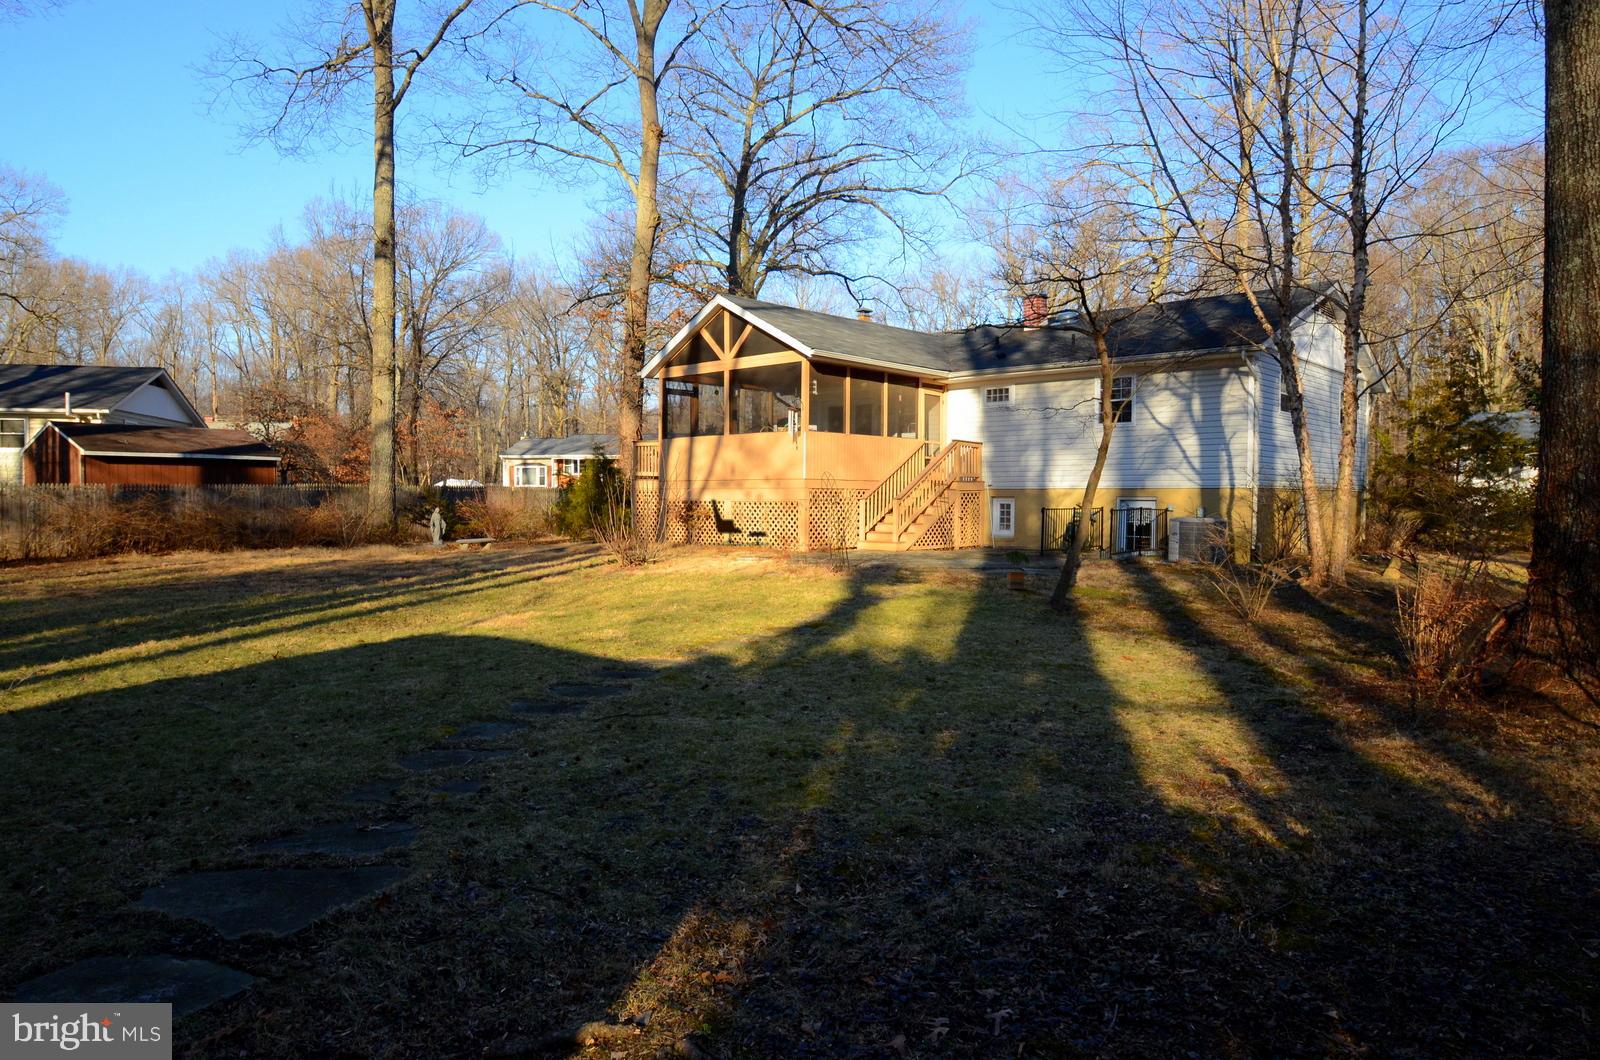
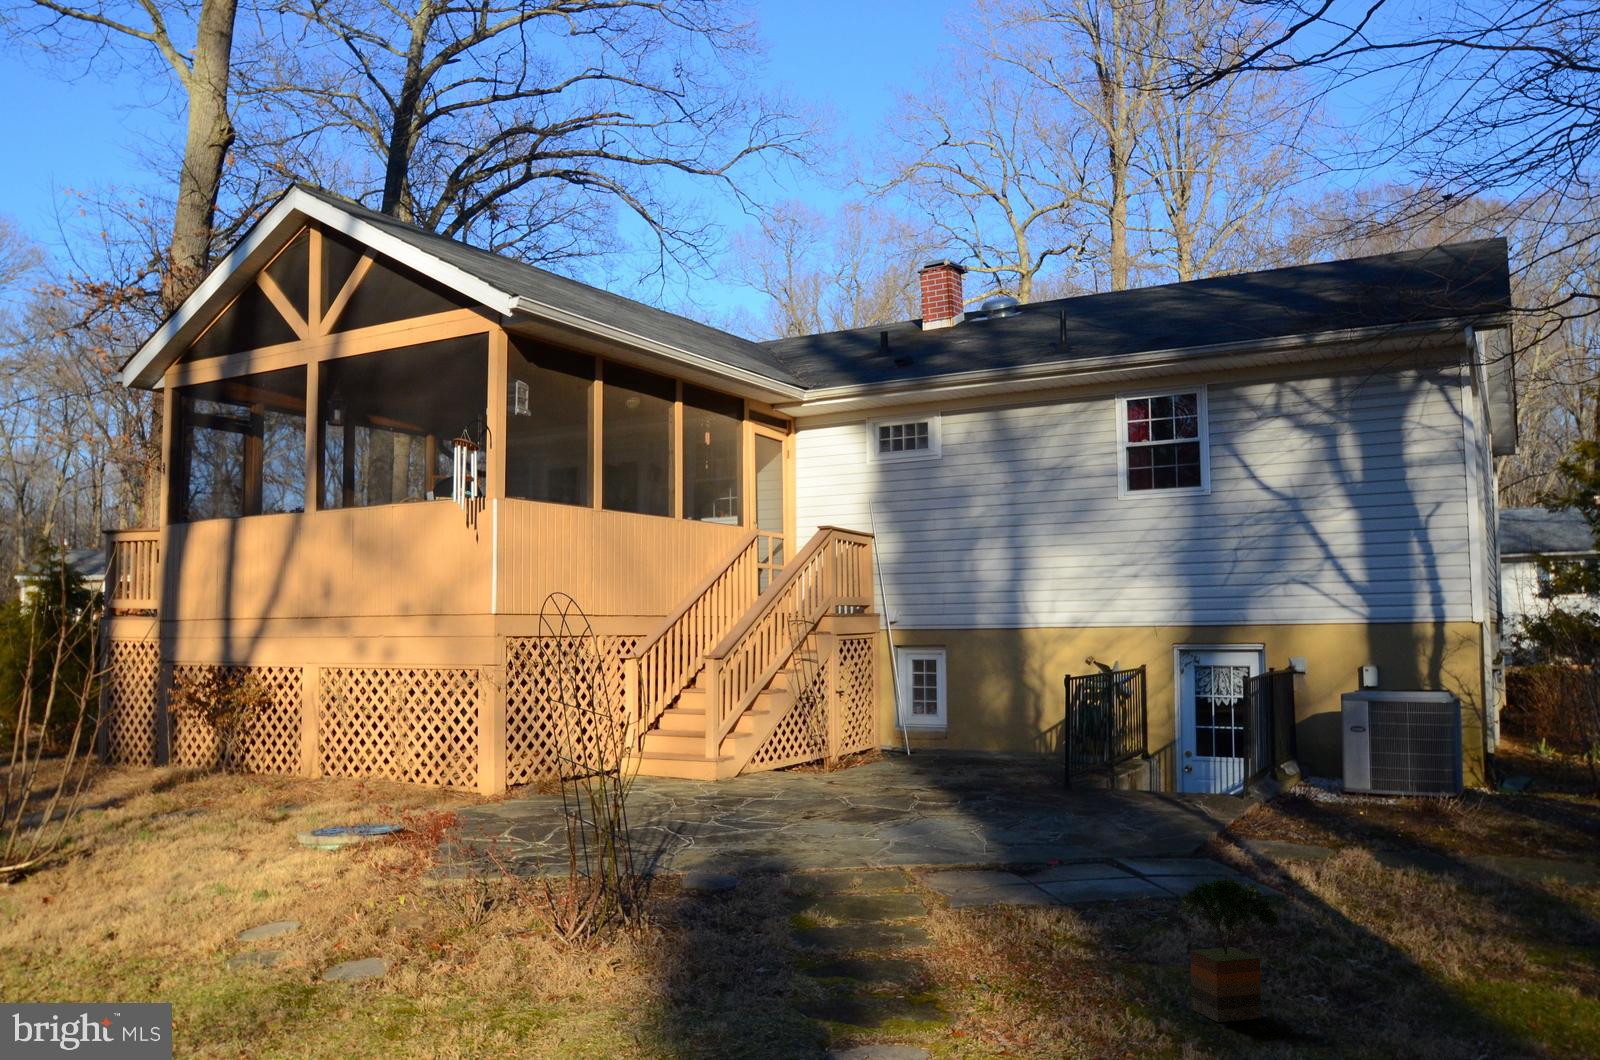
lounge chair: present [711,499,767,544] -> none [260,665,404,779]

